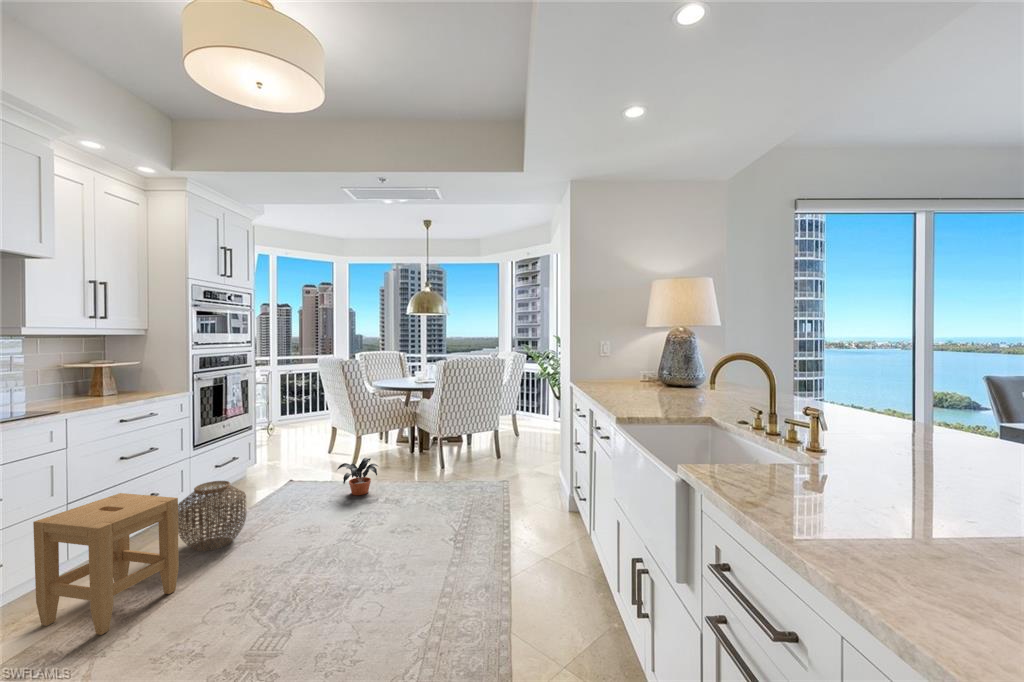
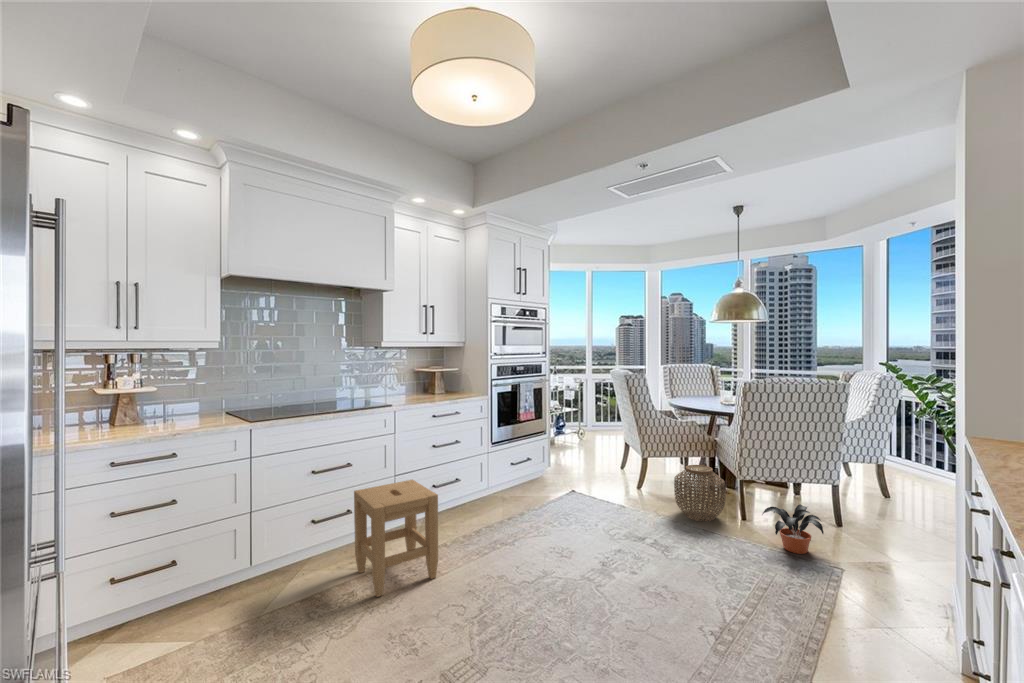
potted plant: present [337,458,378,495] -> present [763,504,824,554]
woven basket: present [178,481,246,551] -> present [674,465,726,521]

